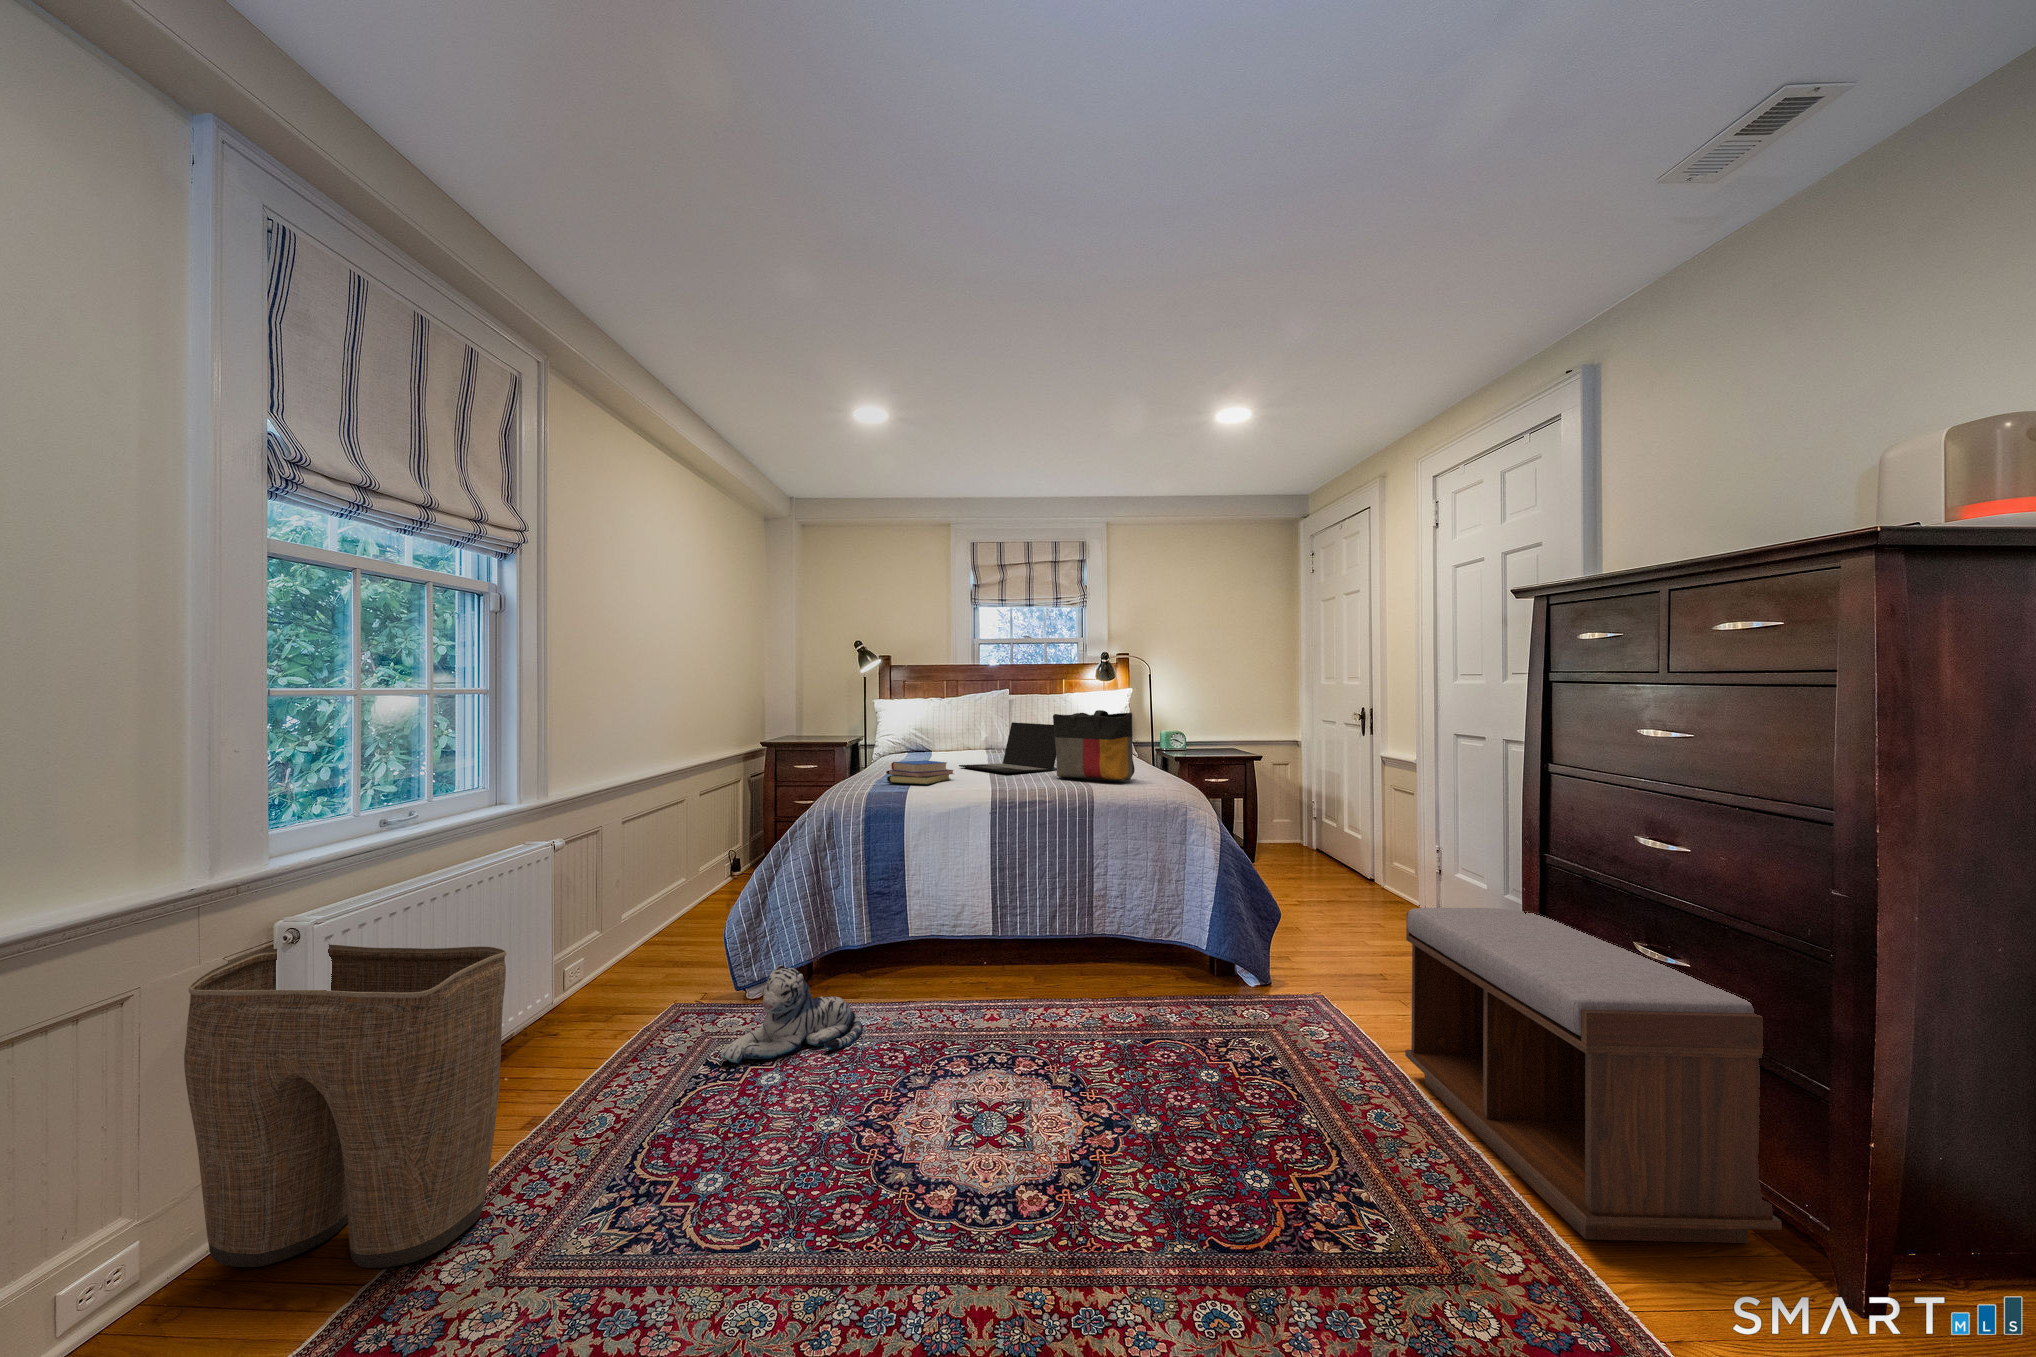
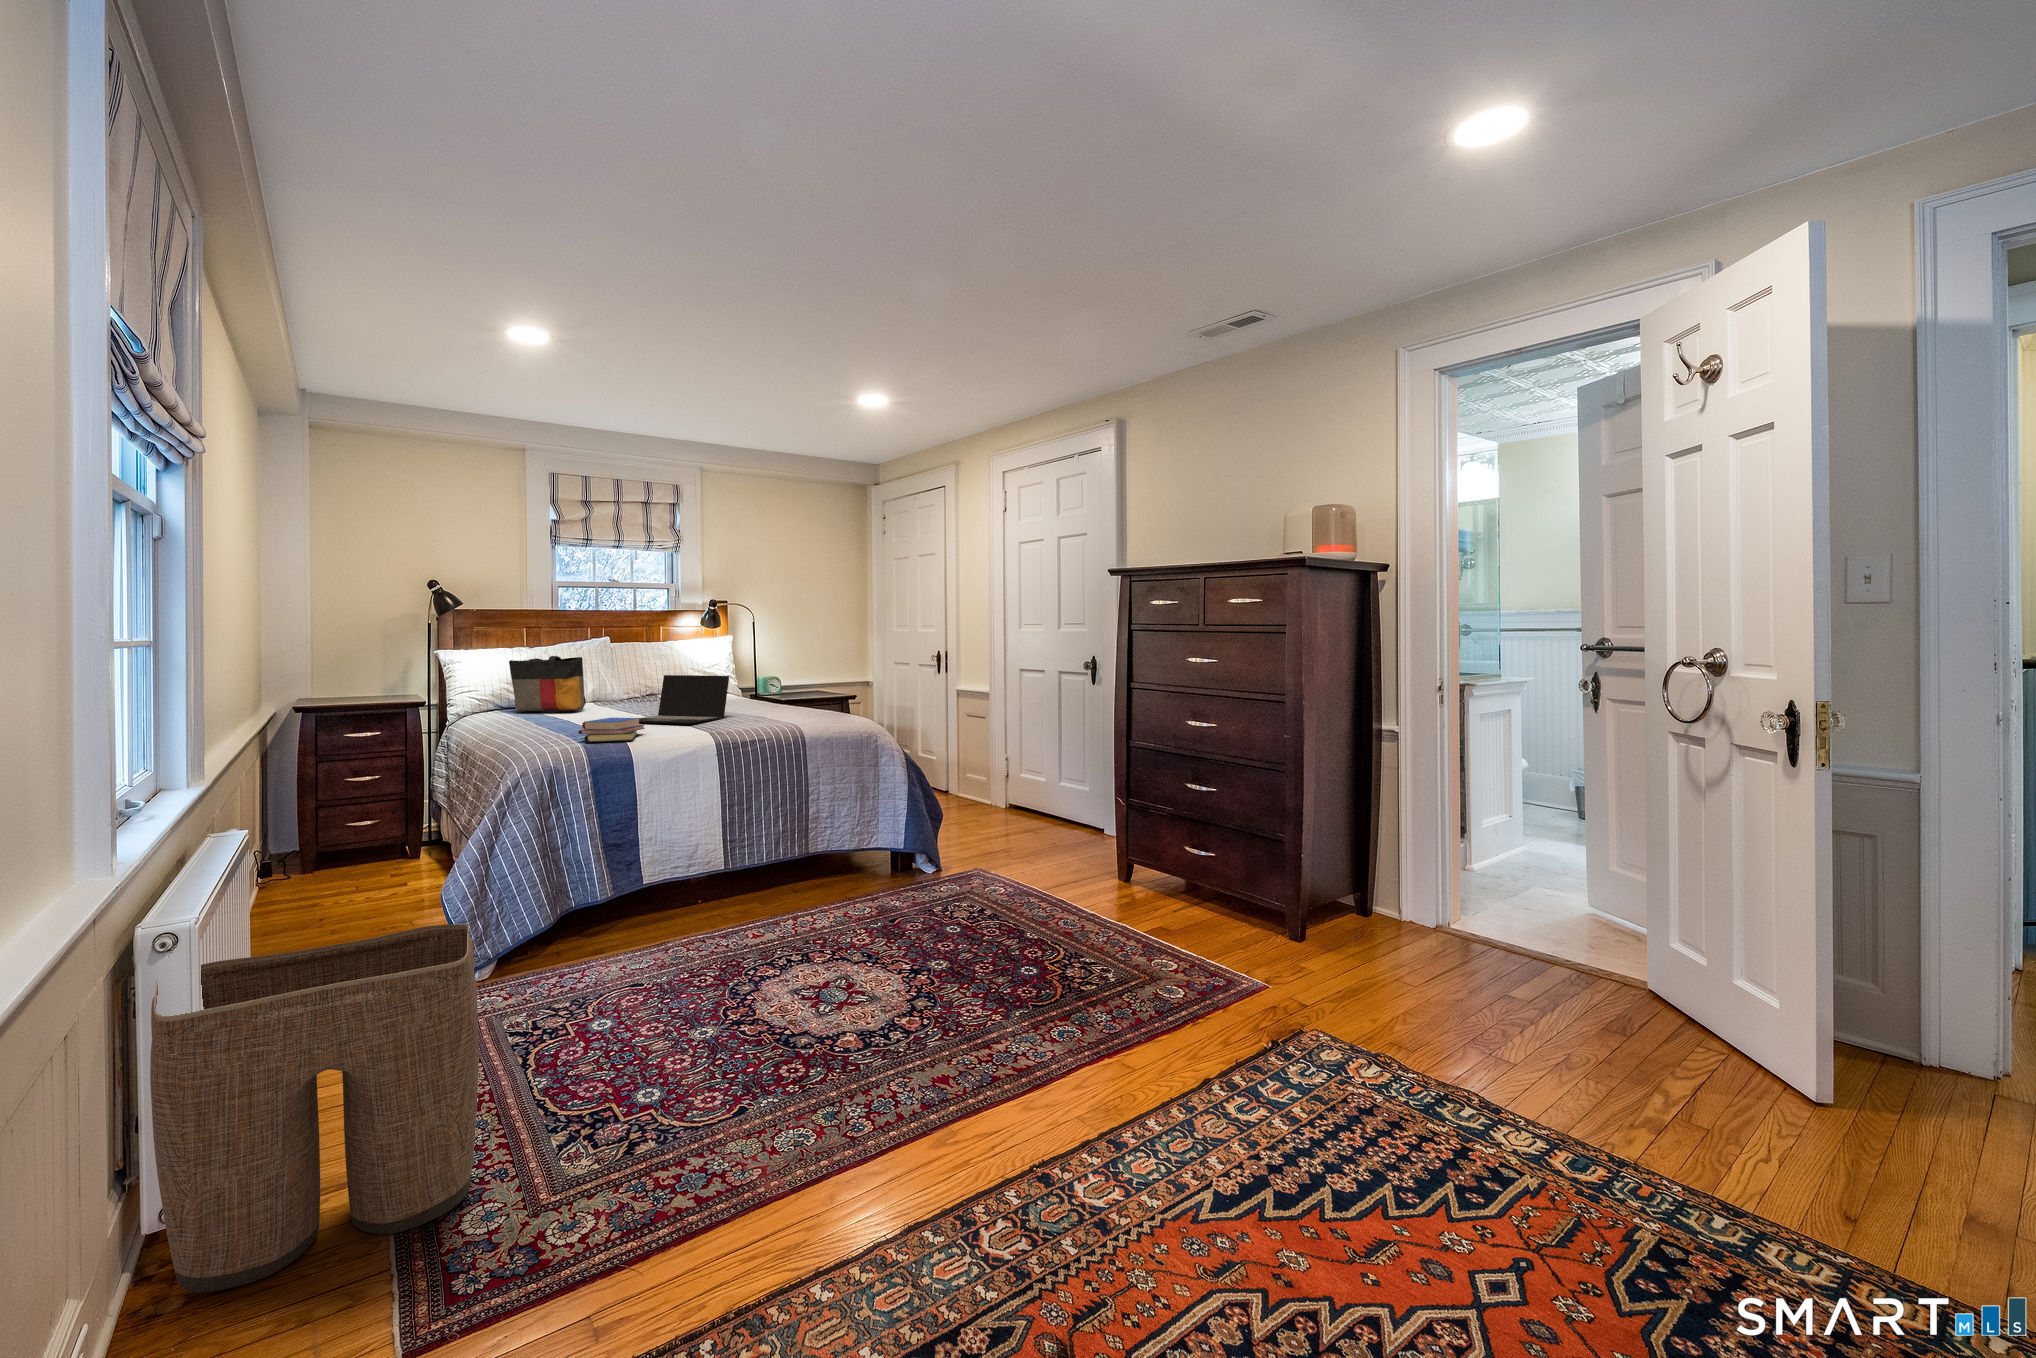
tote bag: present [1053,710,1135,781] -> present [509,656,586,712]
bench: present [1405,908,1782,1243] -> none [1061,782,1270,948]
plush toy: present [721,965,863,1063] -> none [539,920,652,1017]

